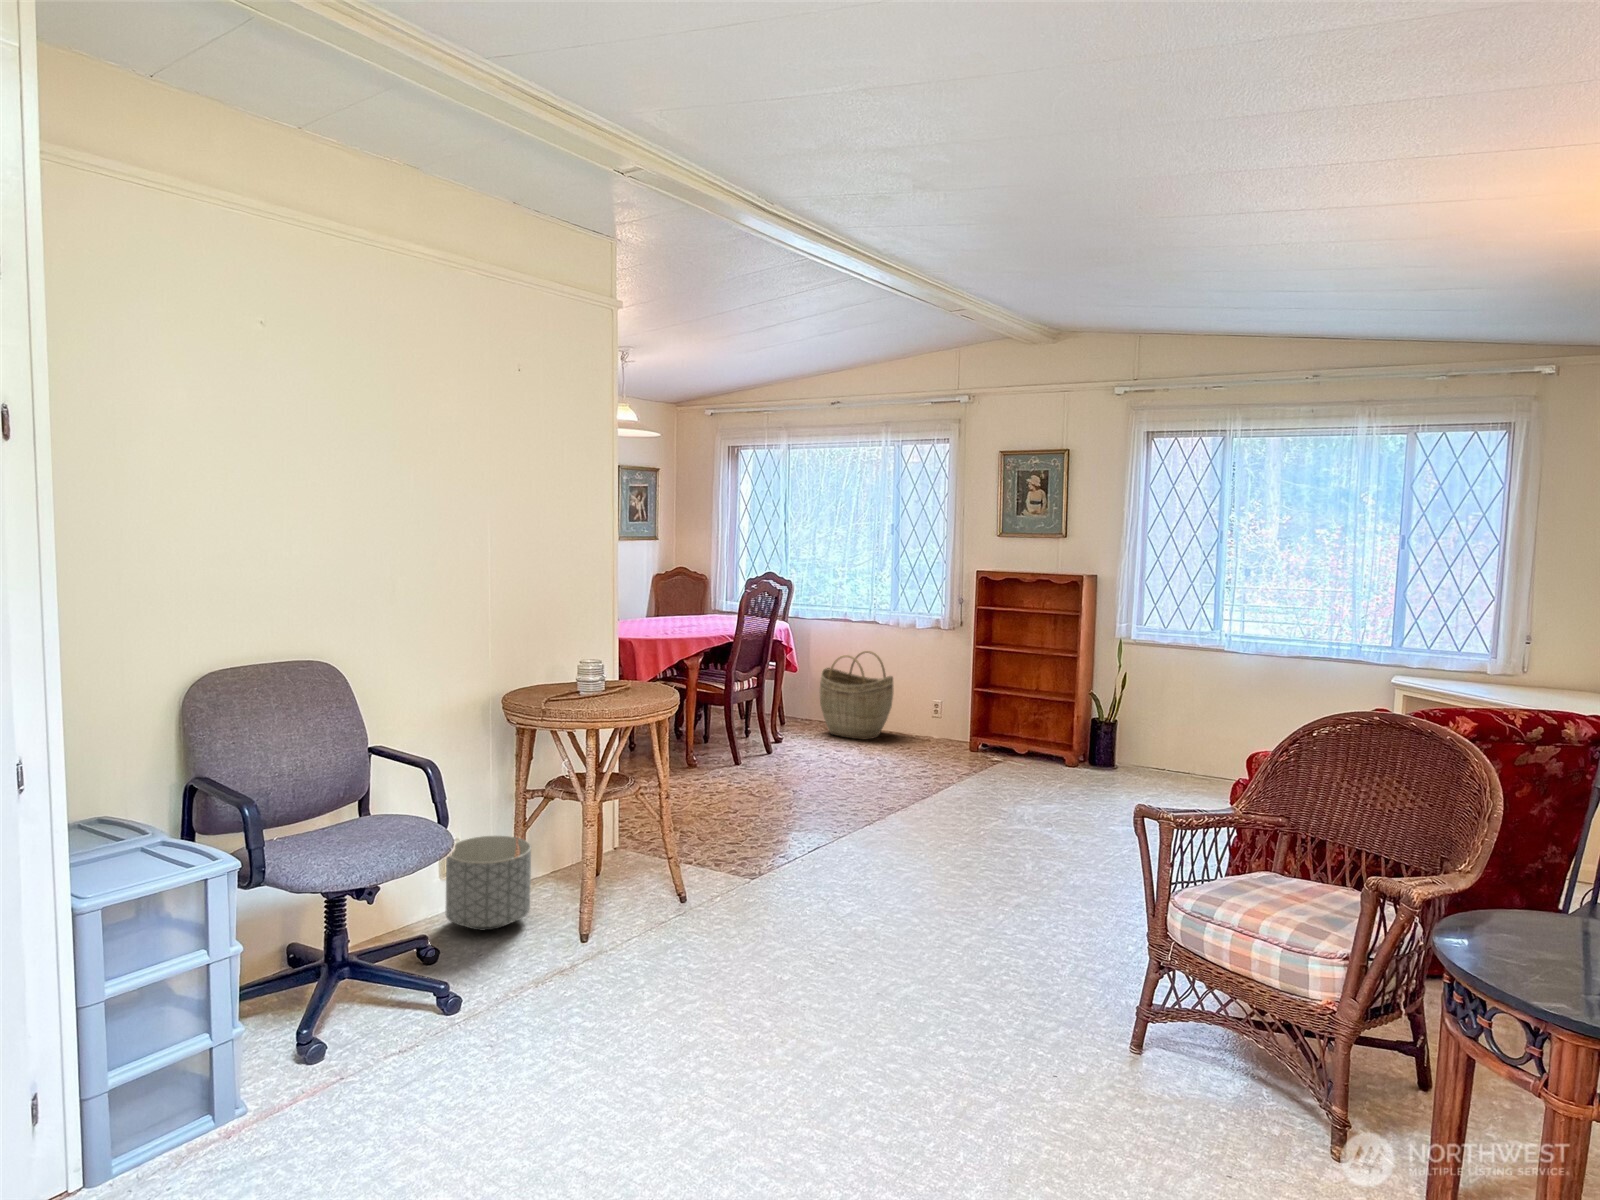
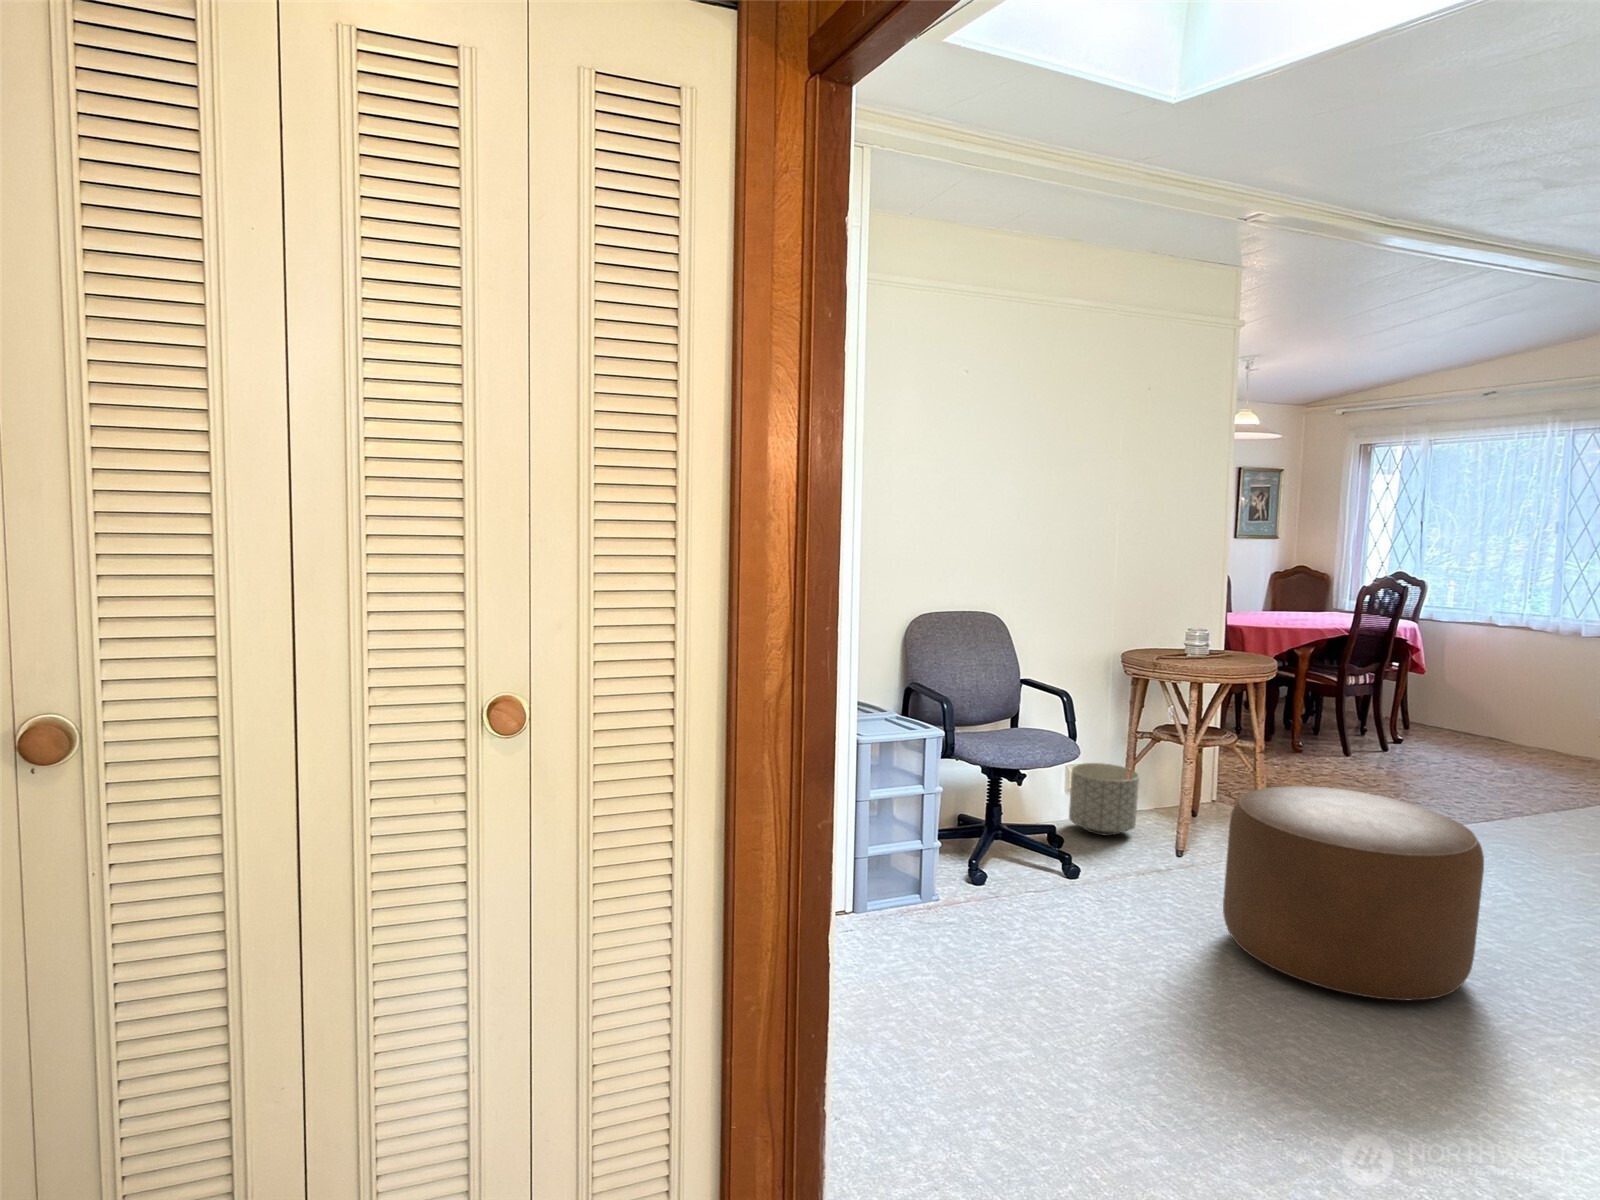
woven basket: present [820,651,893,739] -> none [1452,659,1549,752]
ottoman: none [642,844,904,1106] -> present [1223,786,1484,1000]

